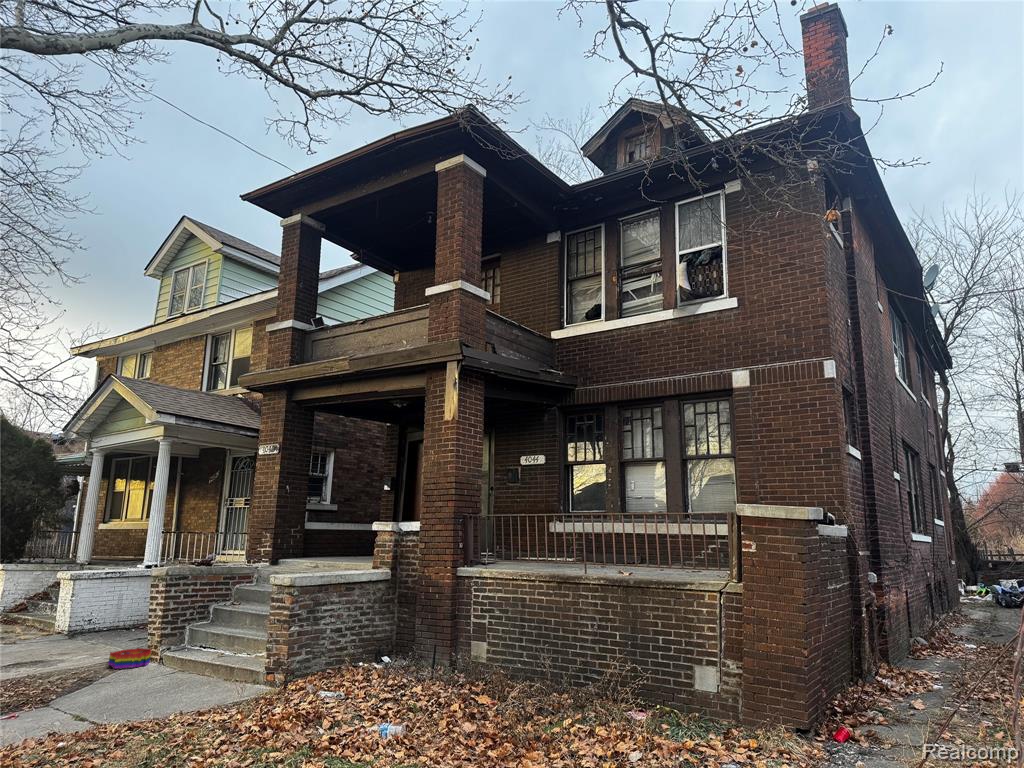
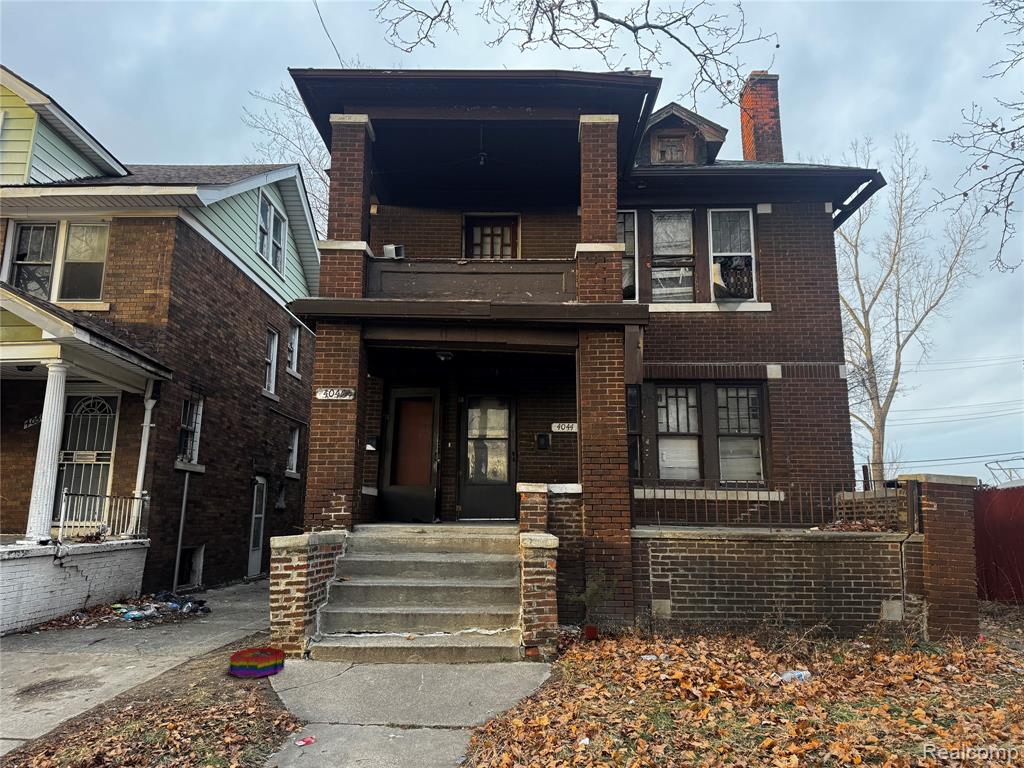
potted tree: none [385,603,423,674] -> present [565,568,618,639]

